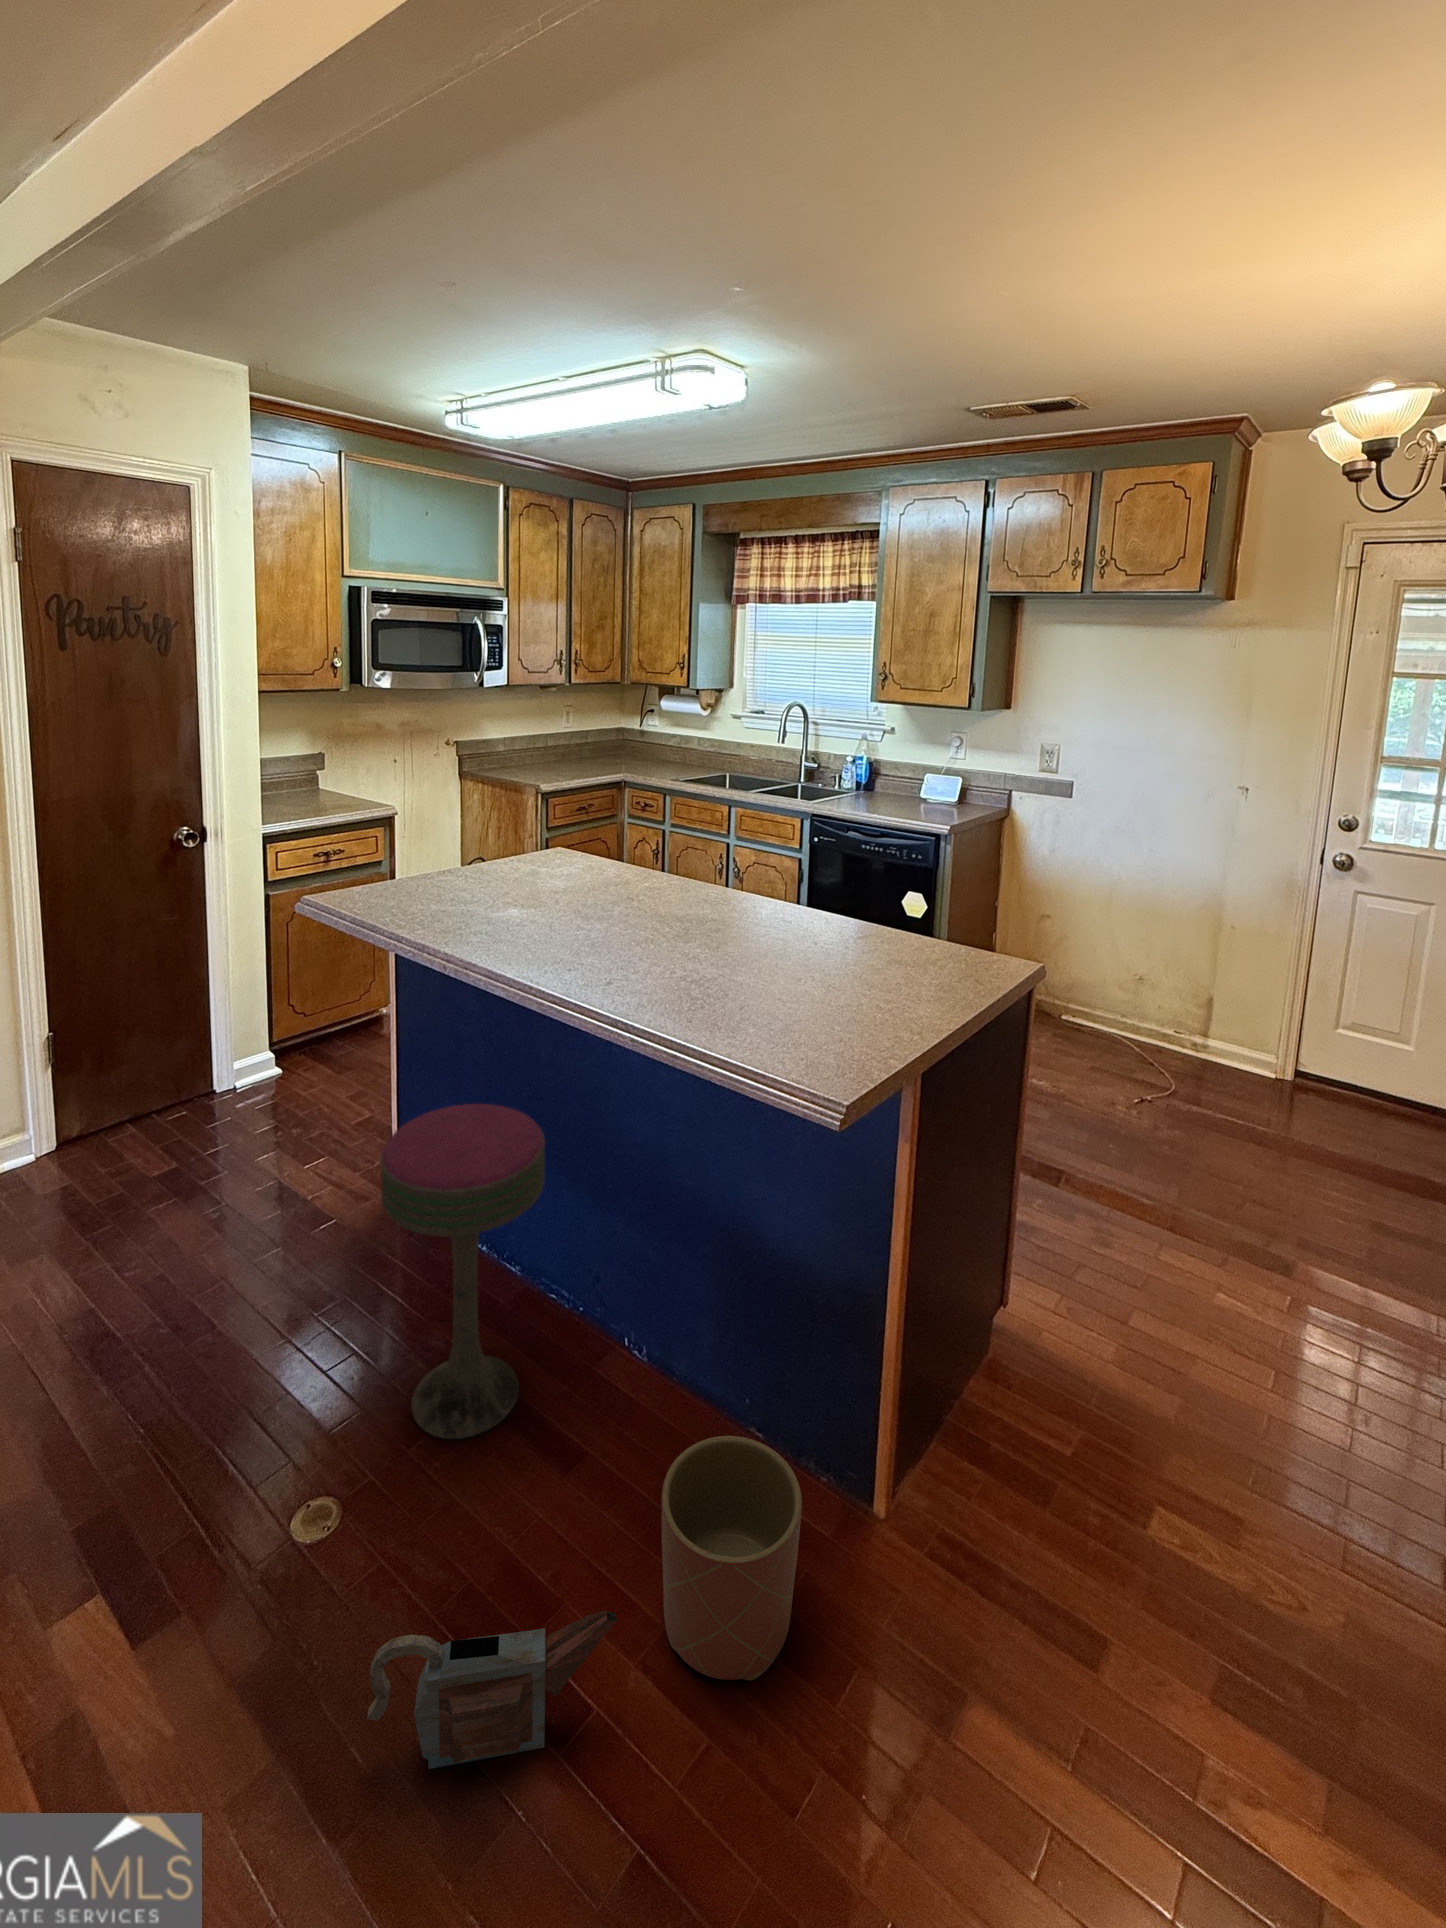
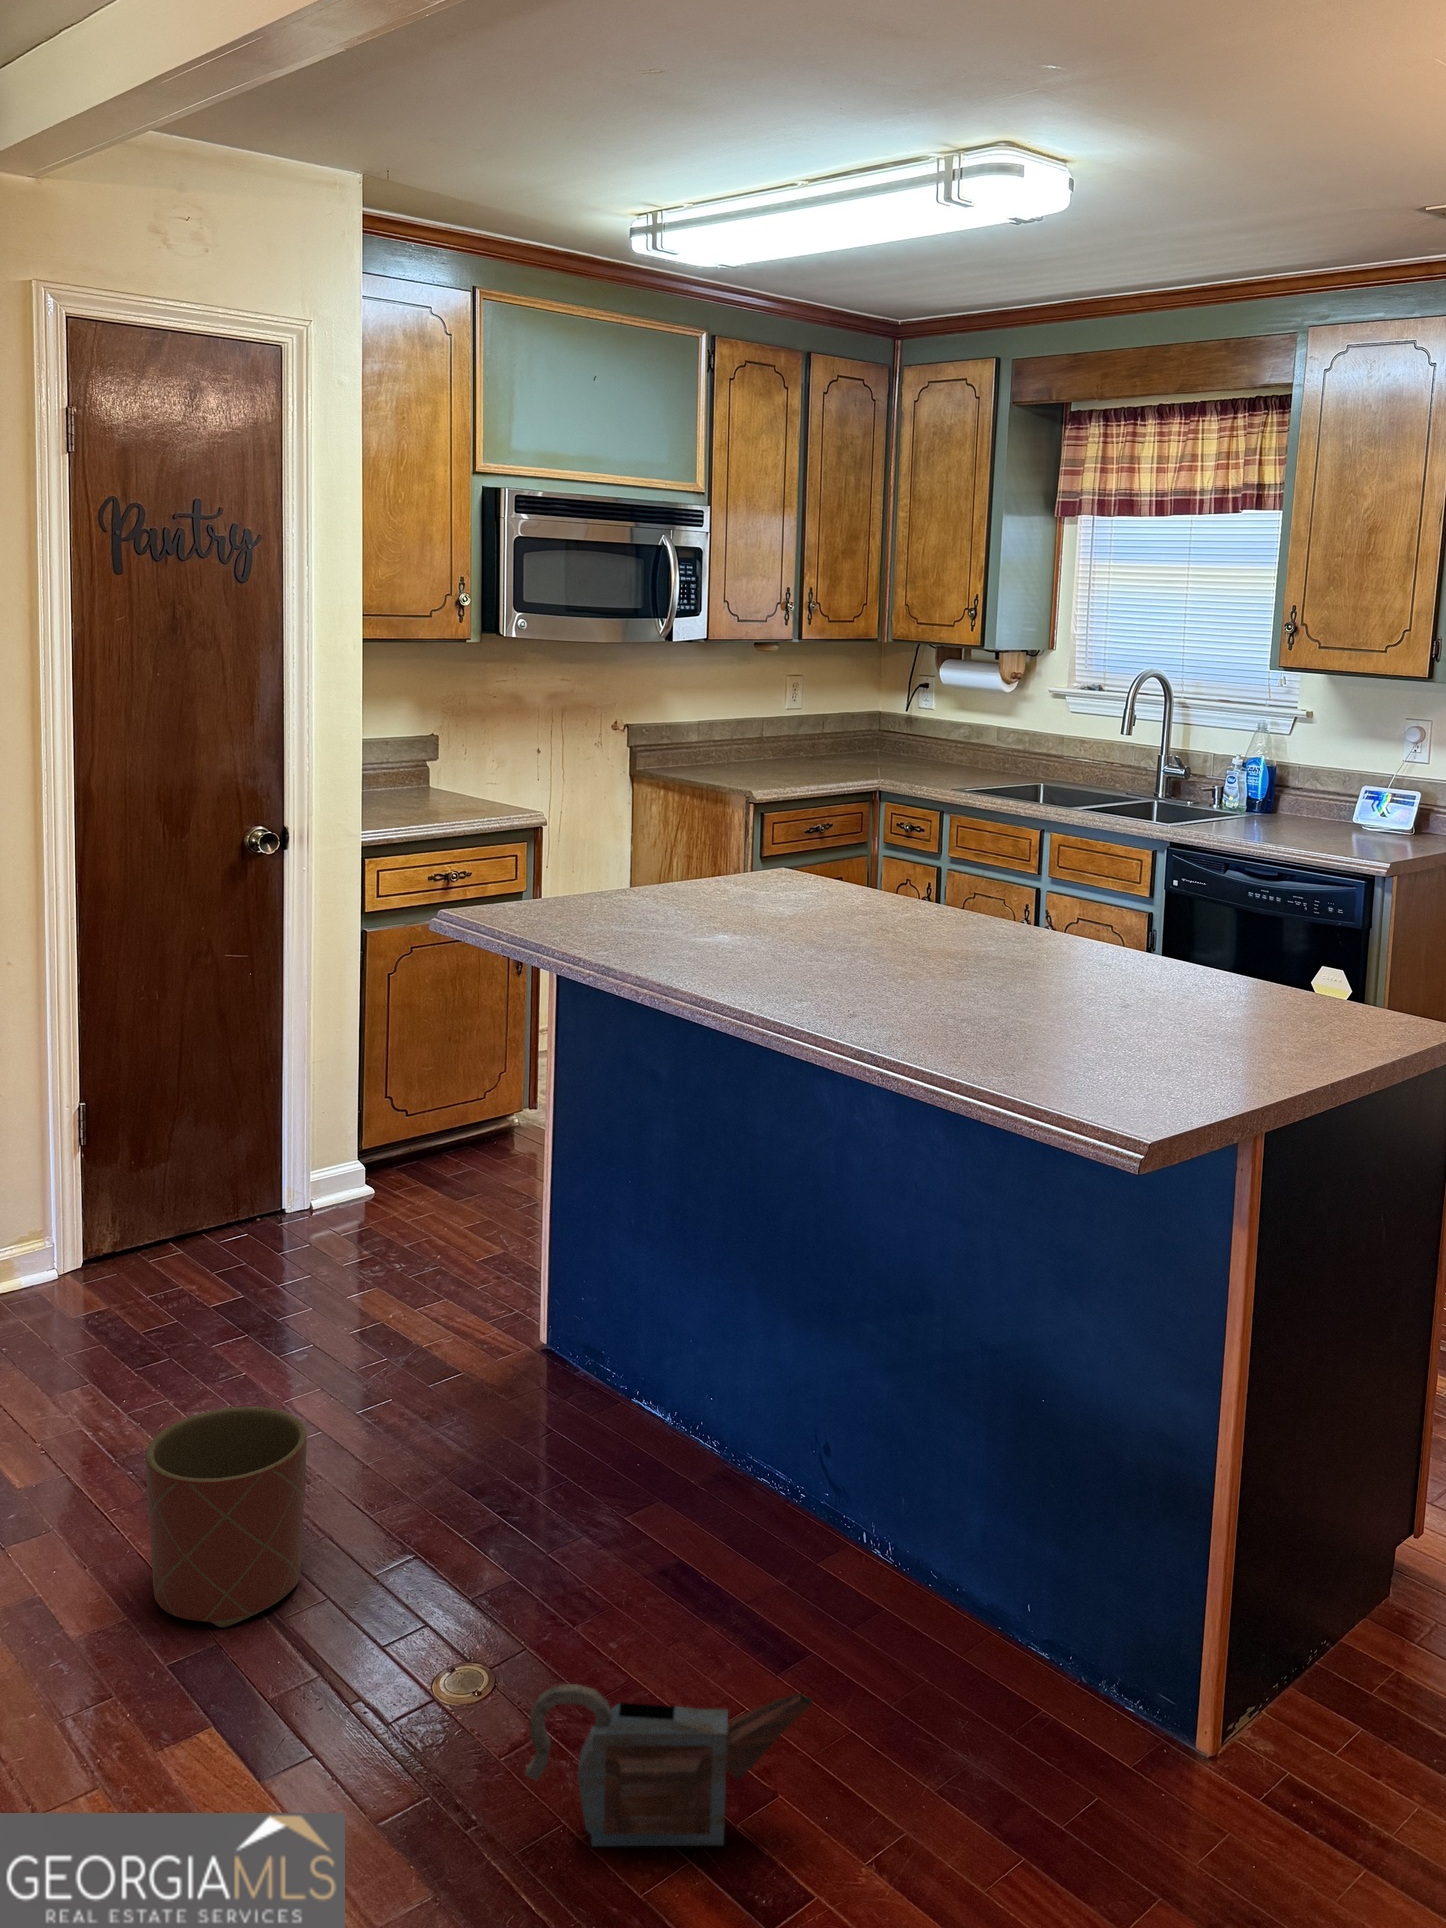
bar stool: present [380,1104,545,1439] -> none [537,1162,742,1582]
planter: present [662,1436,802,1681] -> present [146,1407,307,1627]

